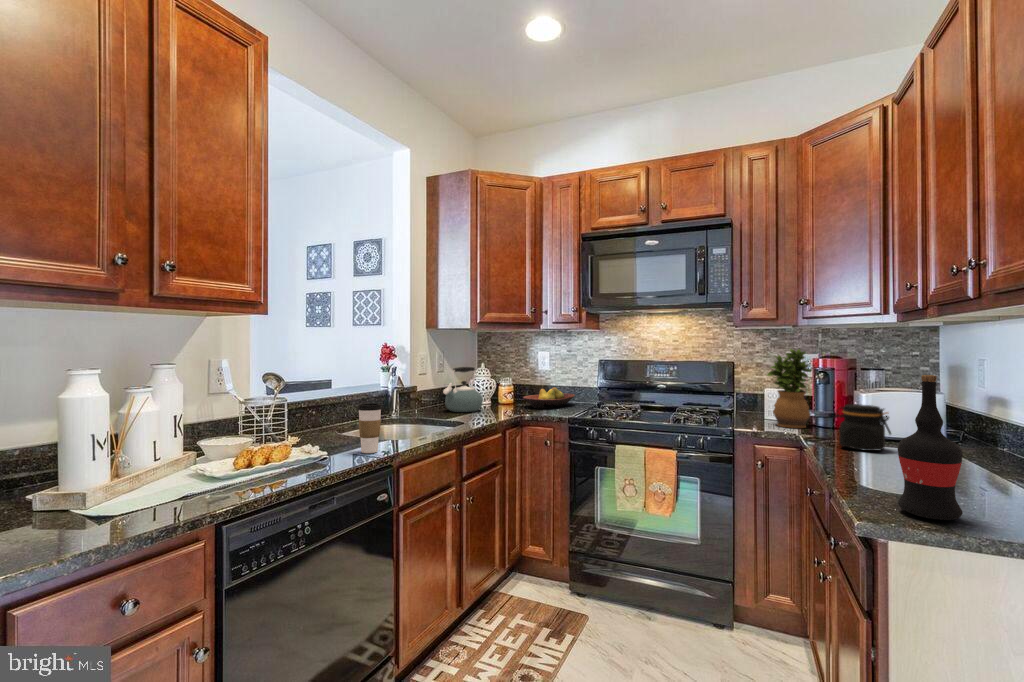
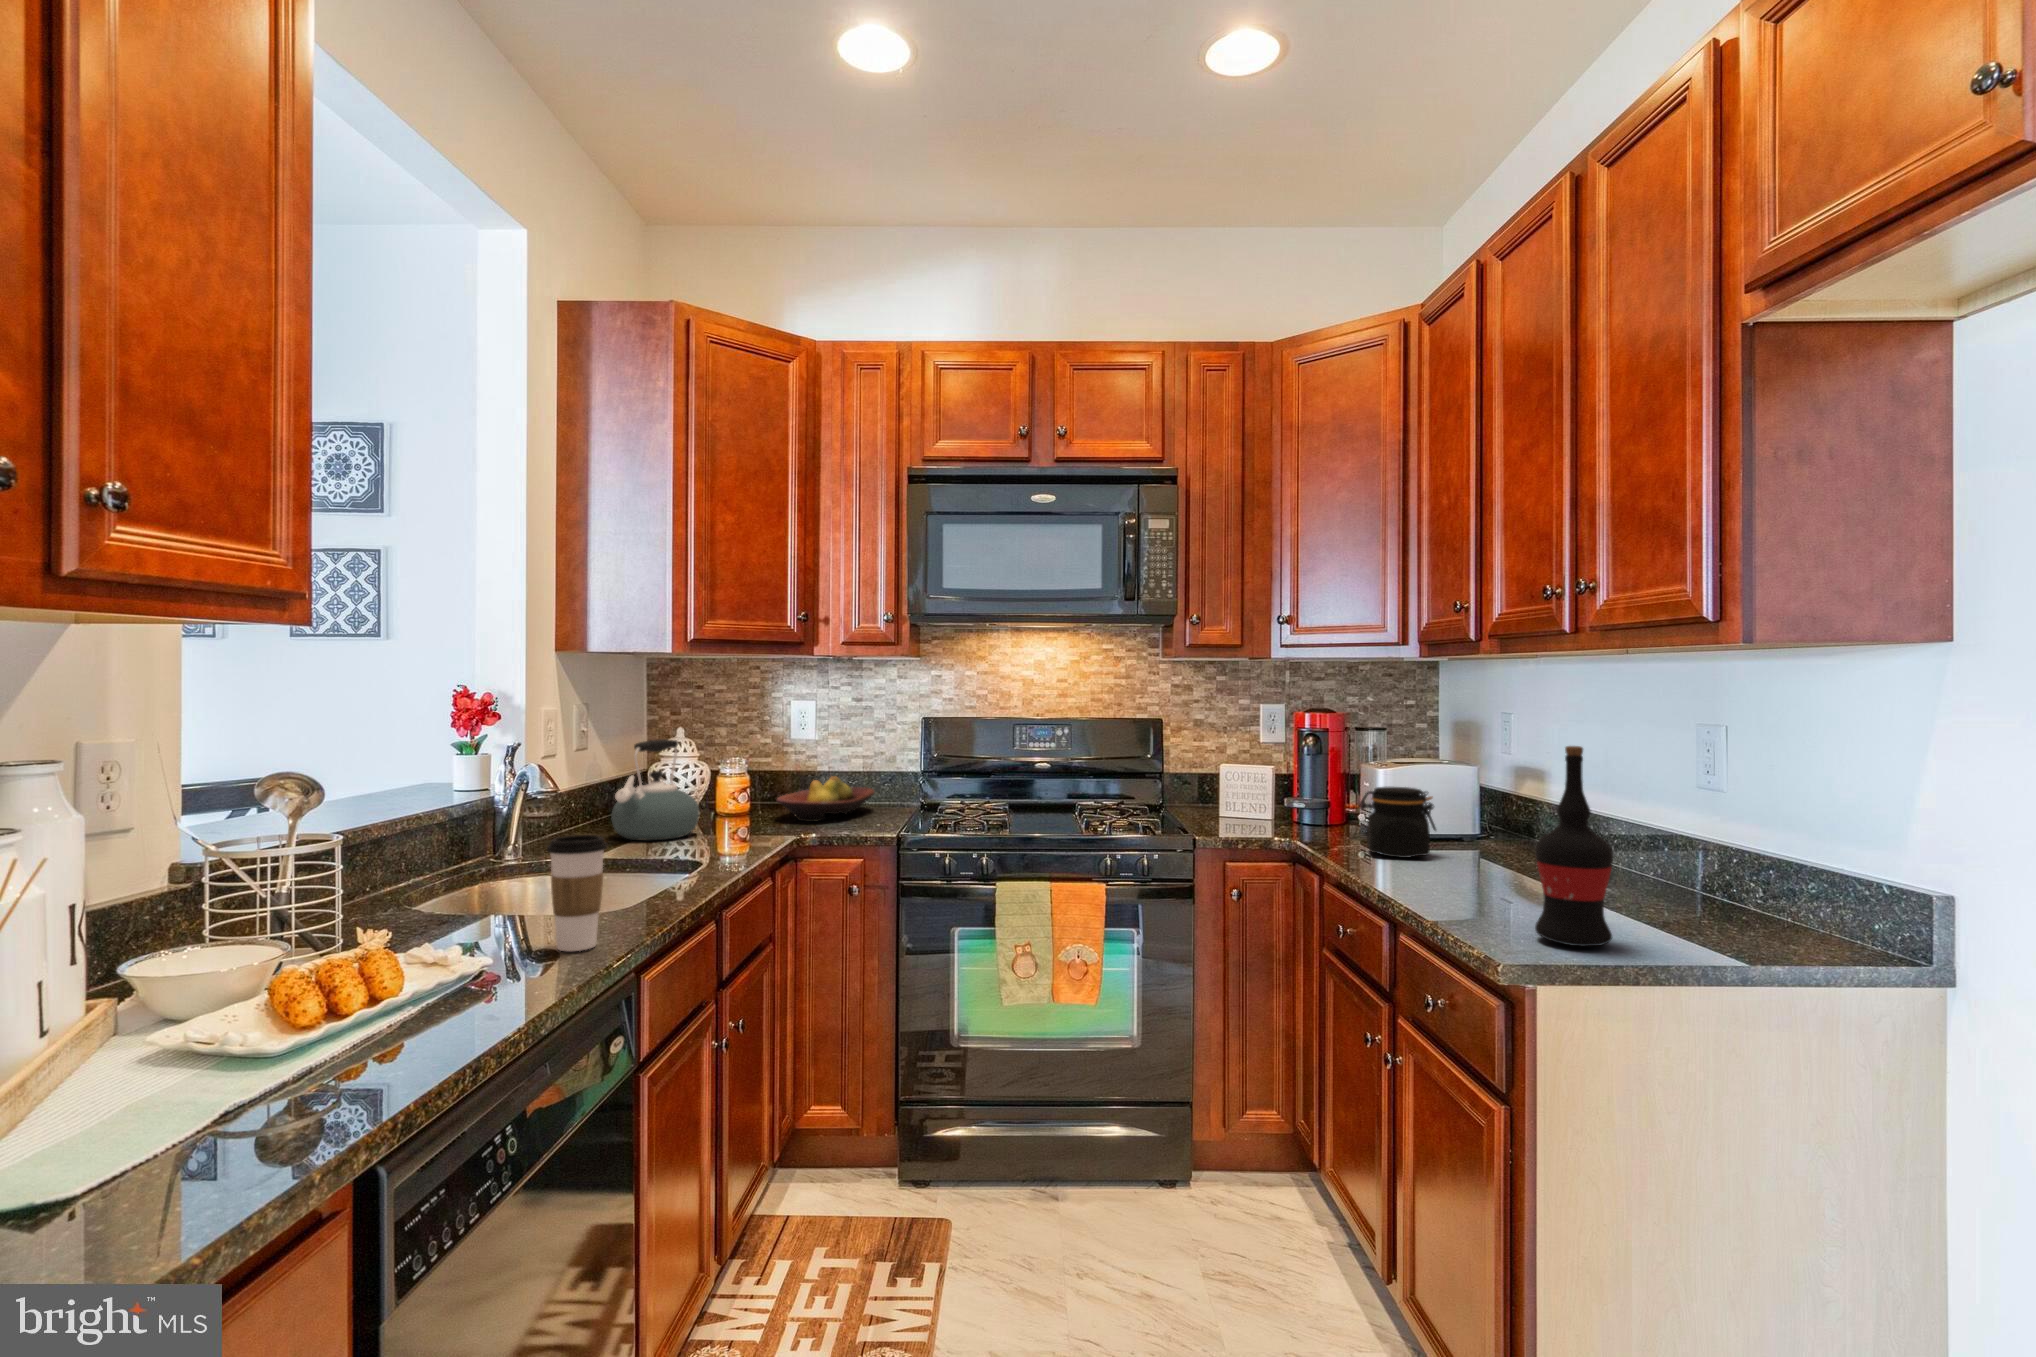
potted plant: present [767,349,812,428] -> none [1230,697,1299,829]

